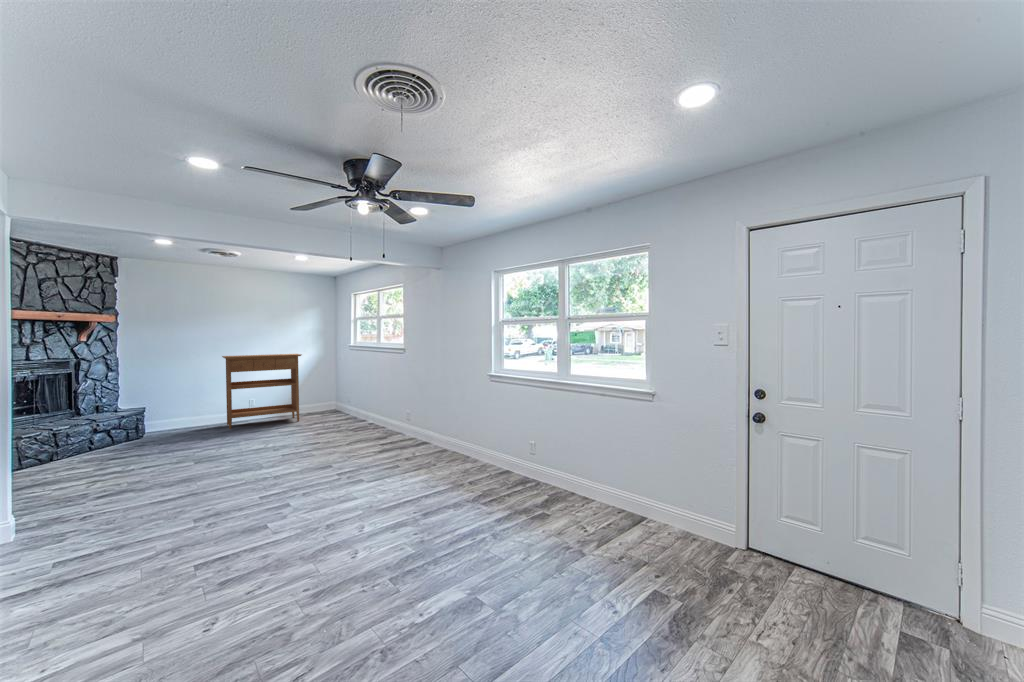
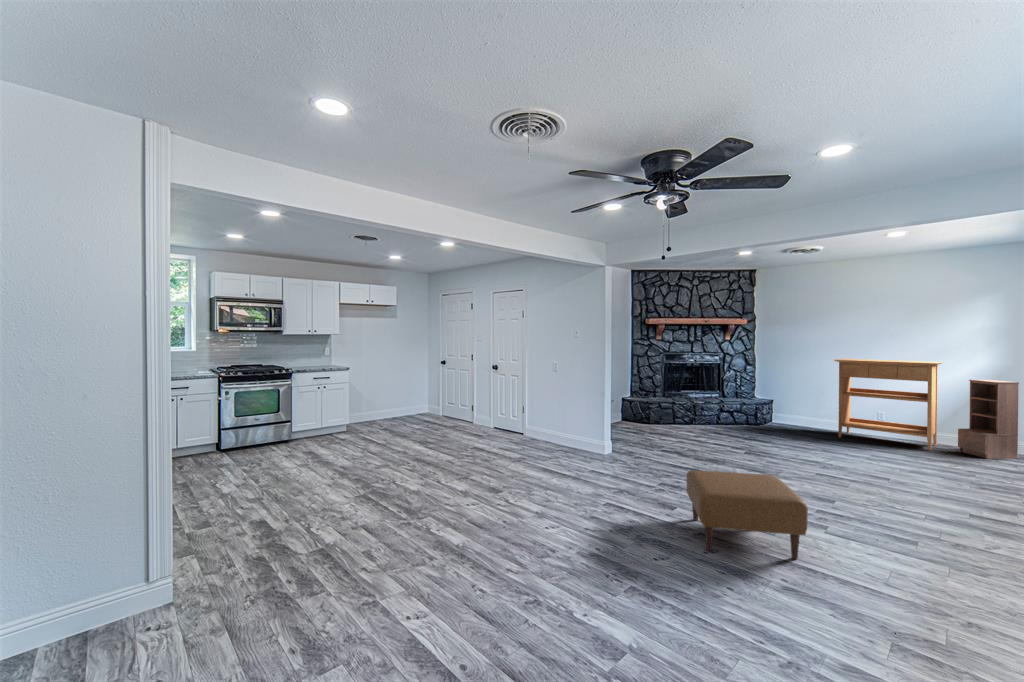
bookshelf: none [310,364,339,418] -> present [958,380,1019,459]
ottoman: none [291,453,407,531] -> present [686,470,808,559]

